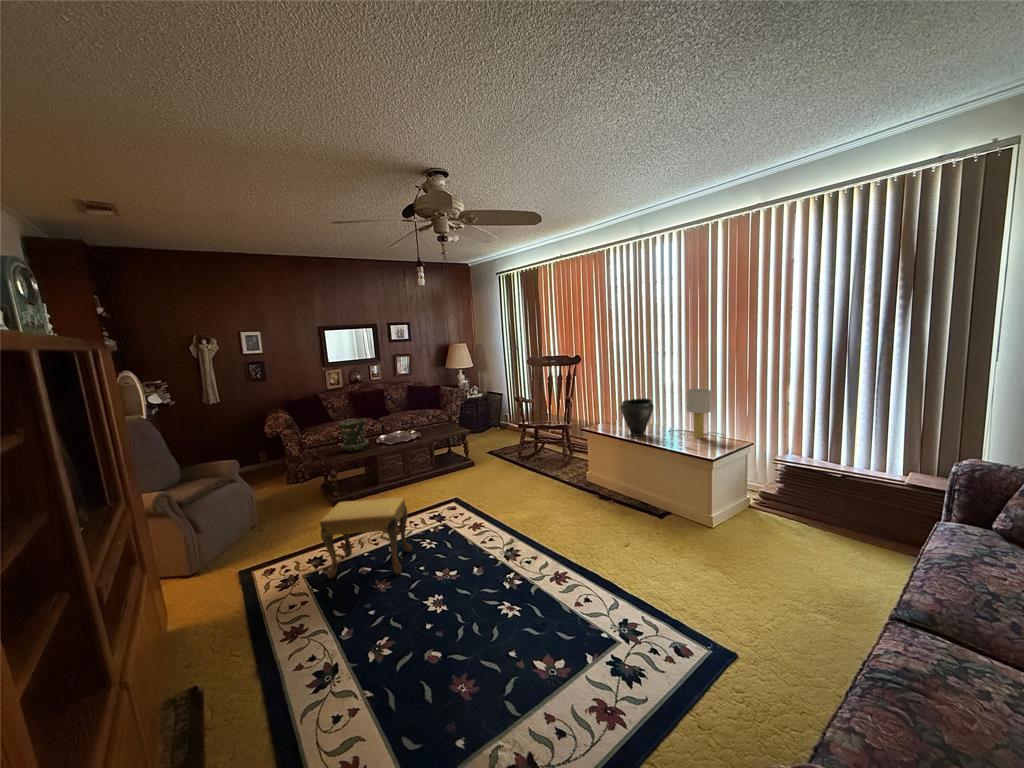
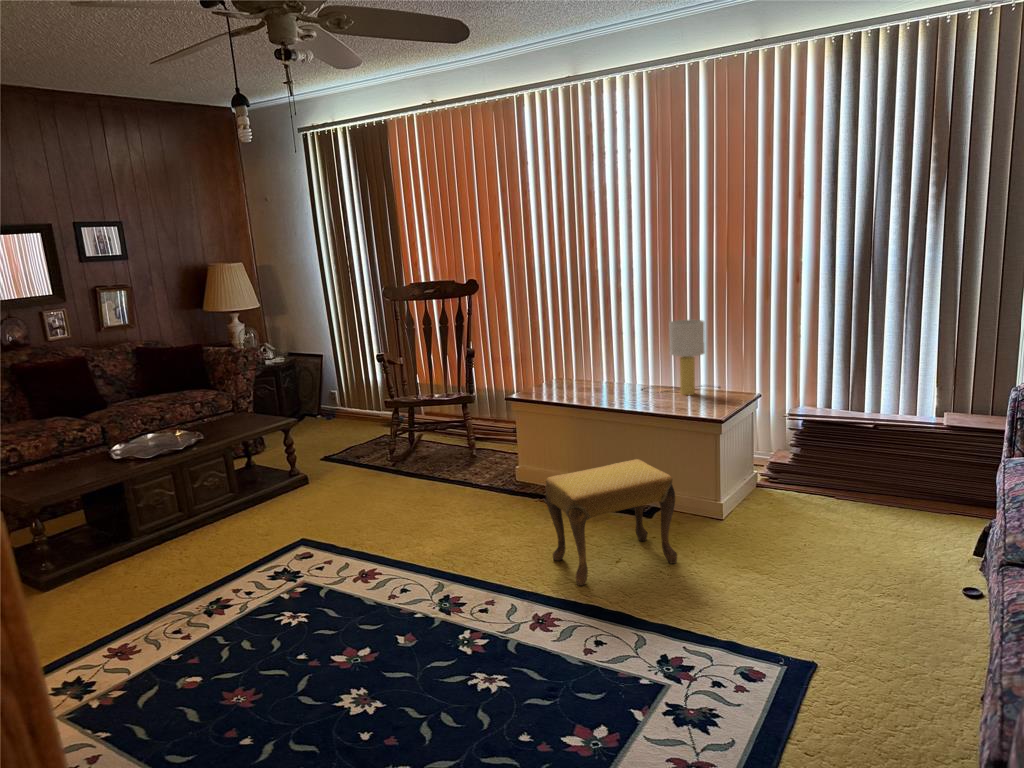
vase: present [620,398,653,436] -> none [573,340,623,399]
flower pot: present [337,418,369,452] -> none [30,412,104,480]
footstool: present [320,497,412,578] -> present [545,459,677,586]

